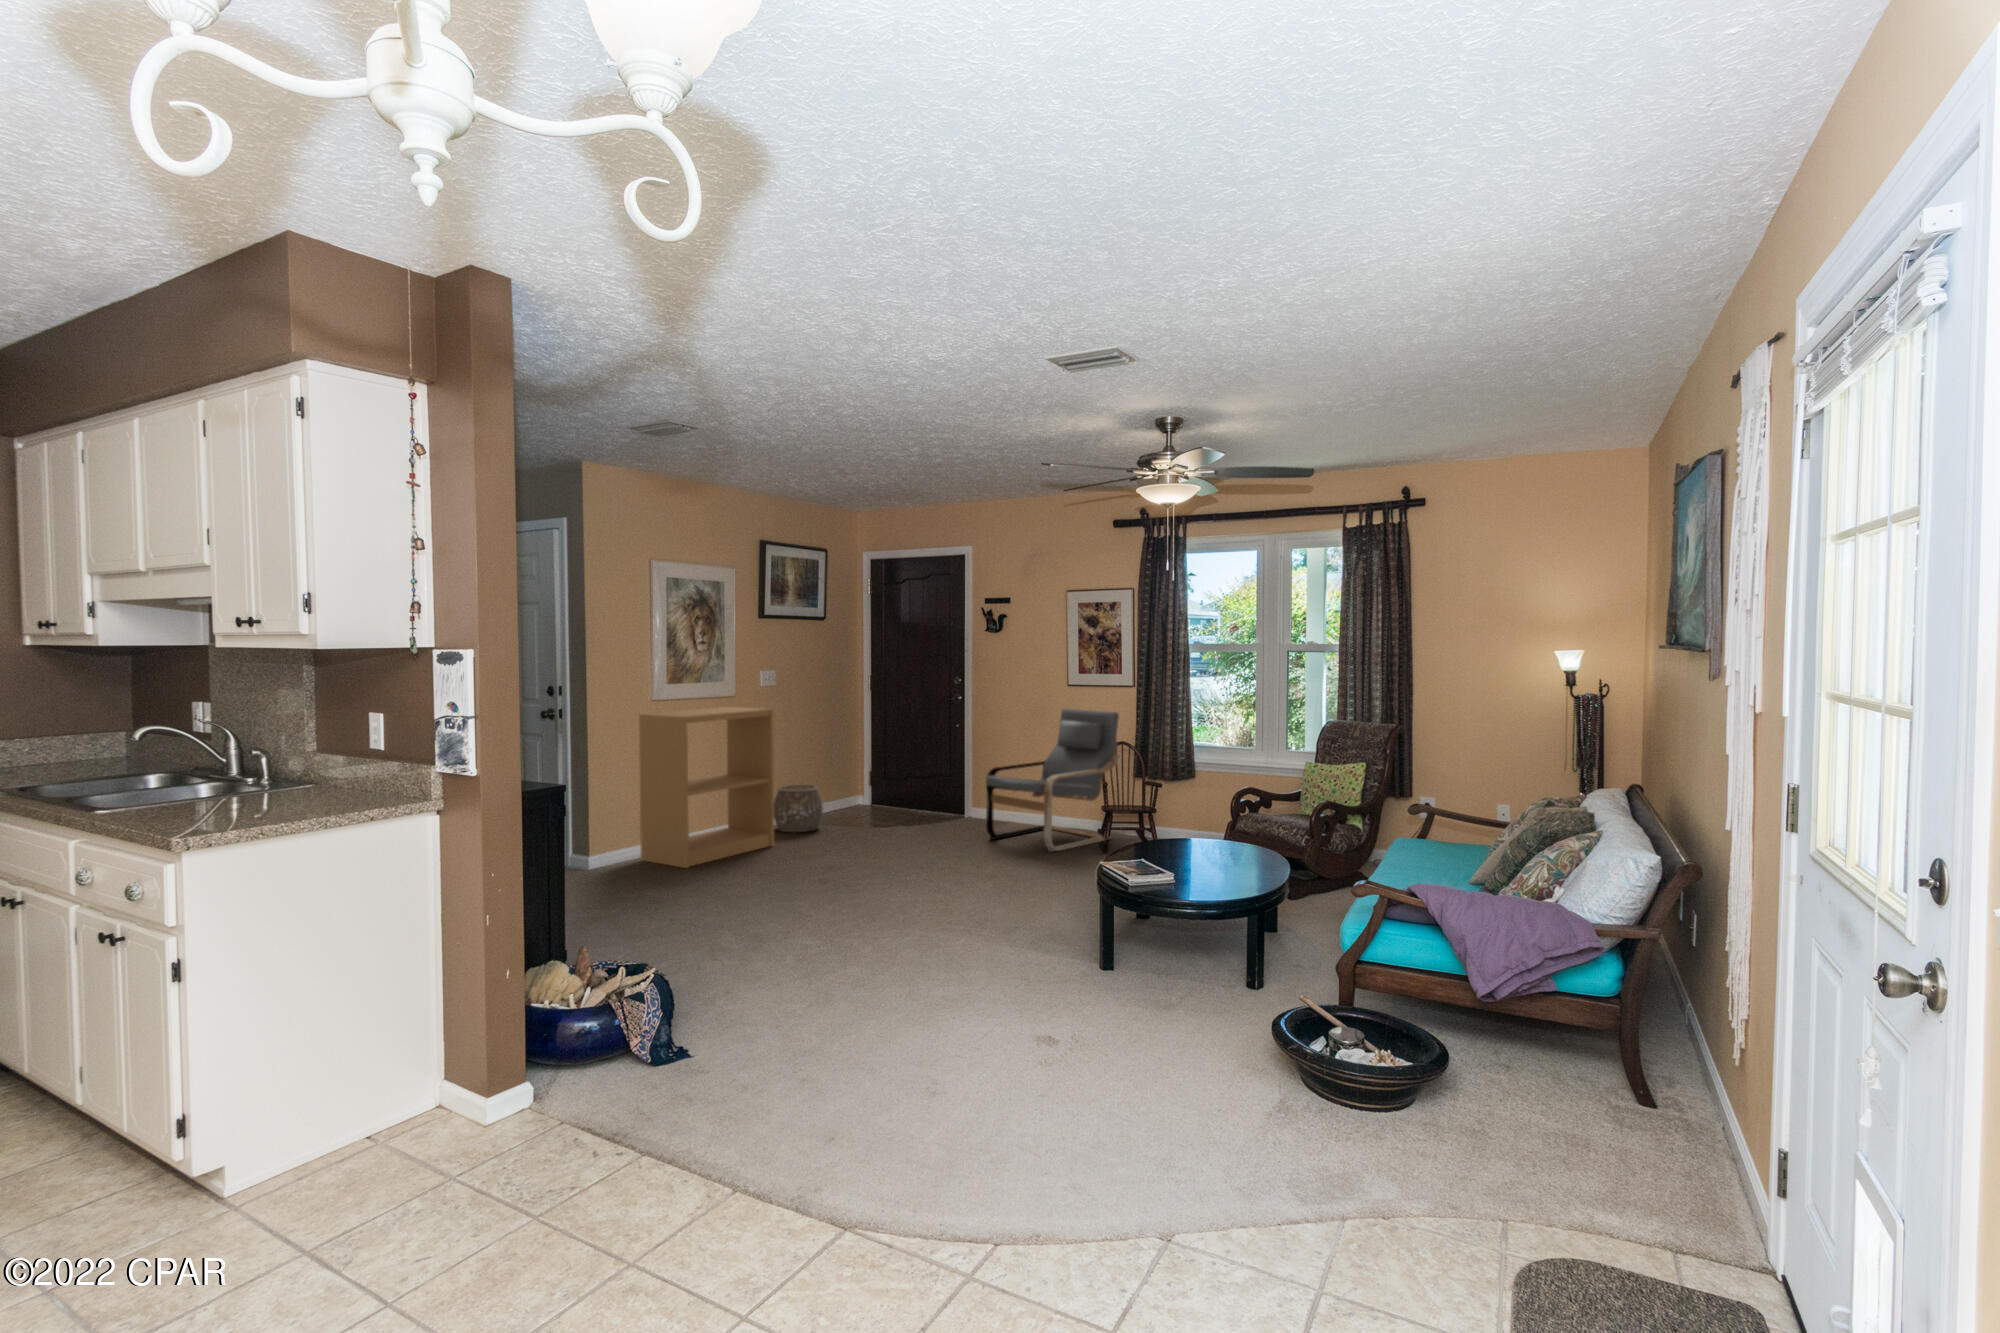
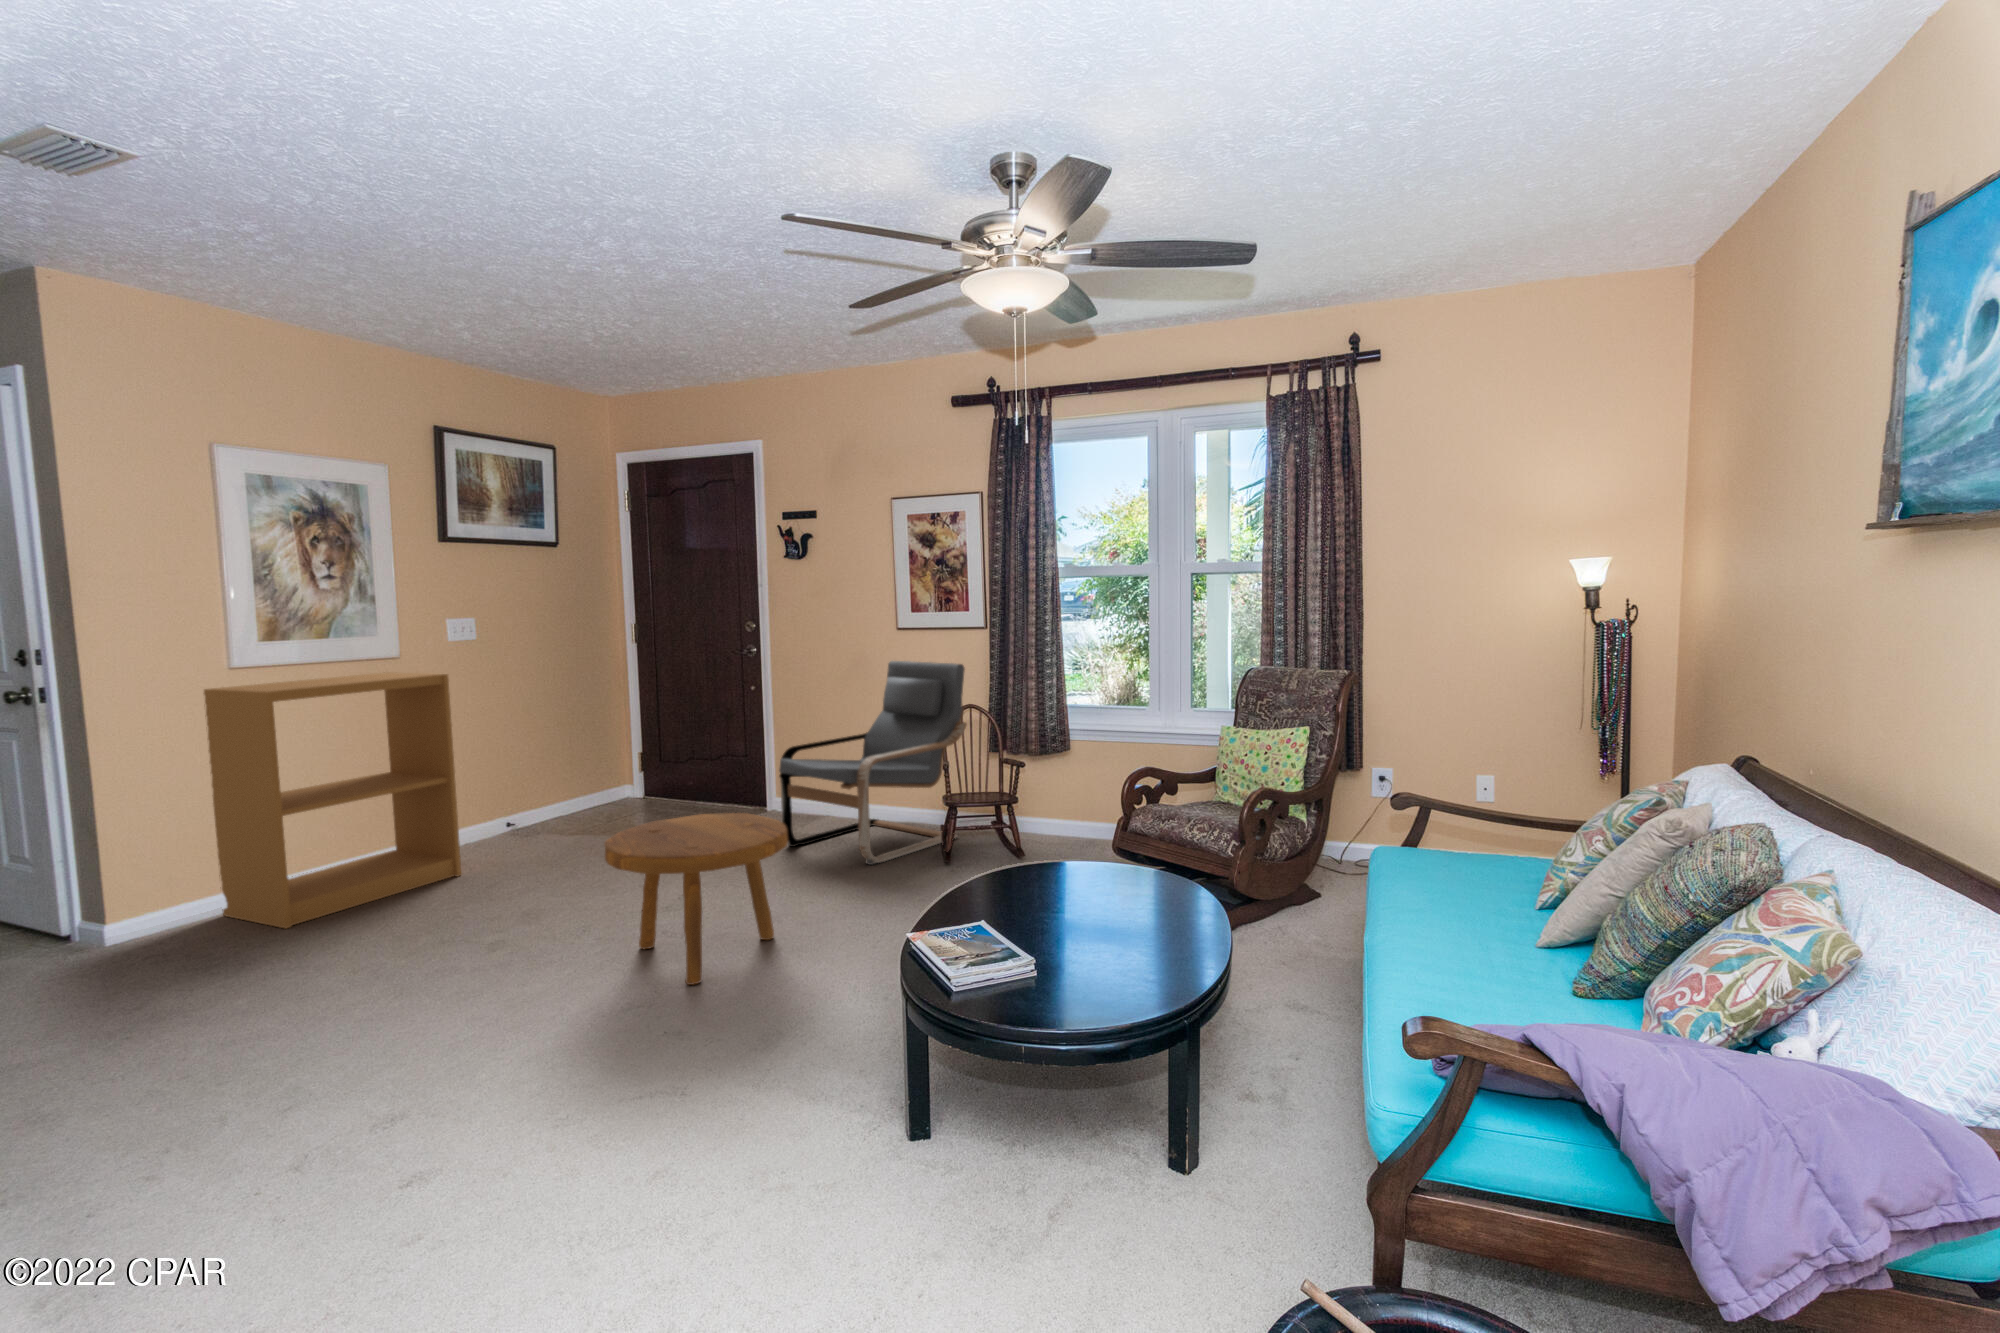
woven basket: present [774,784,823,833] -> none [474,778,554,849]
footstool: none [900,805,1012,905] -> present [604,813,788,985]

